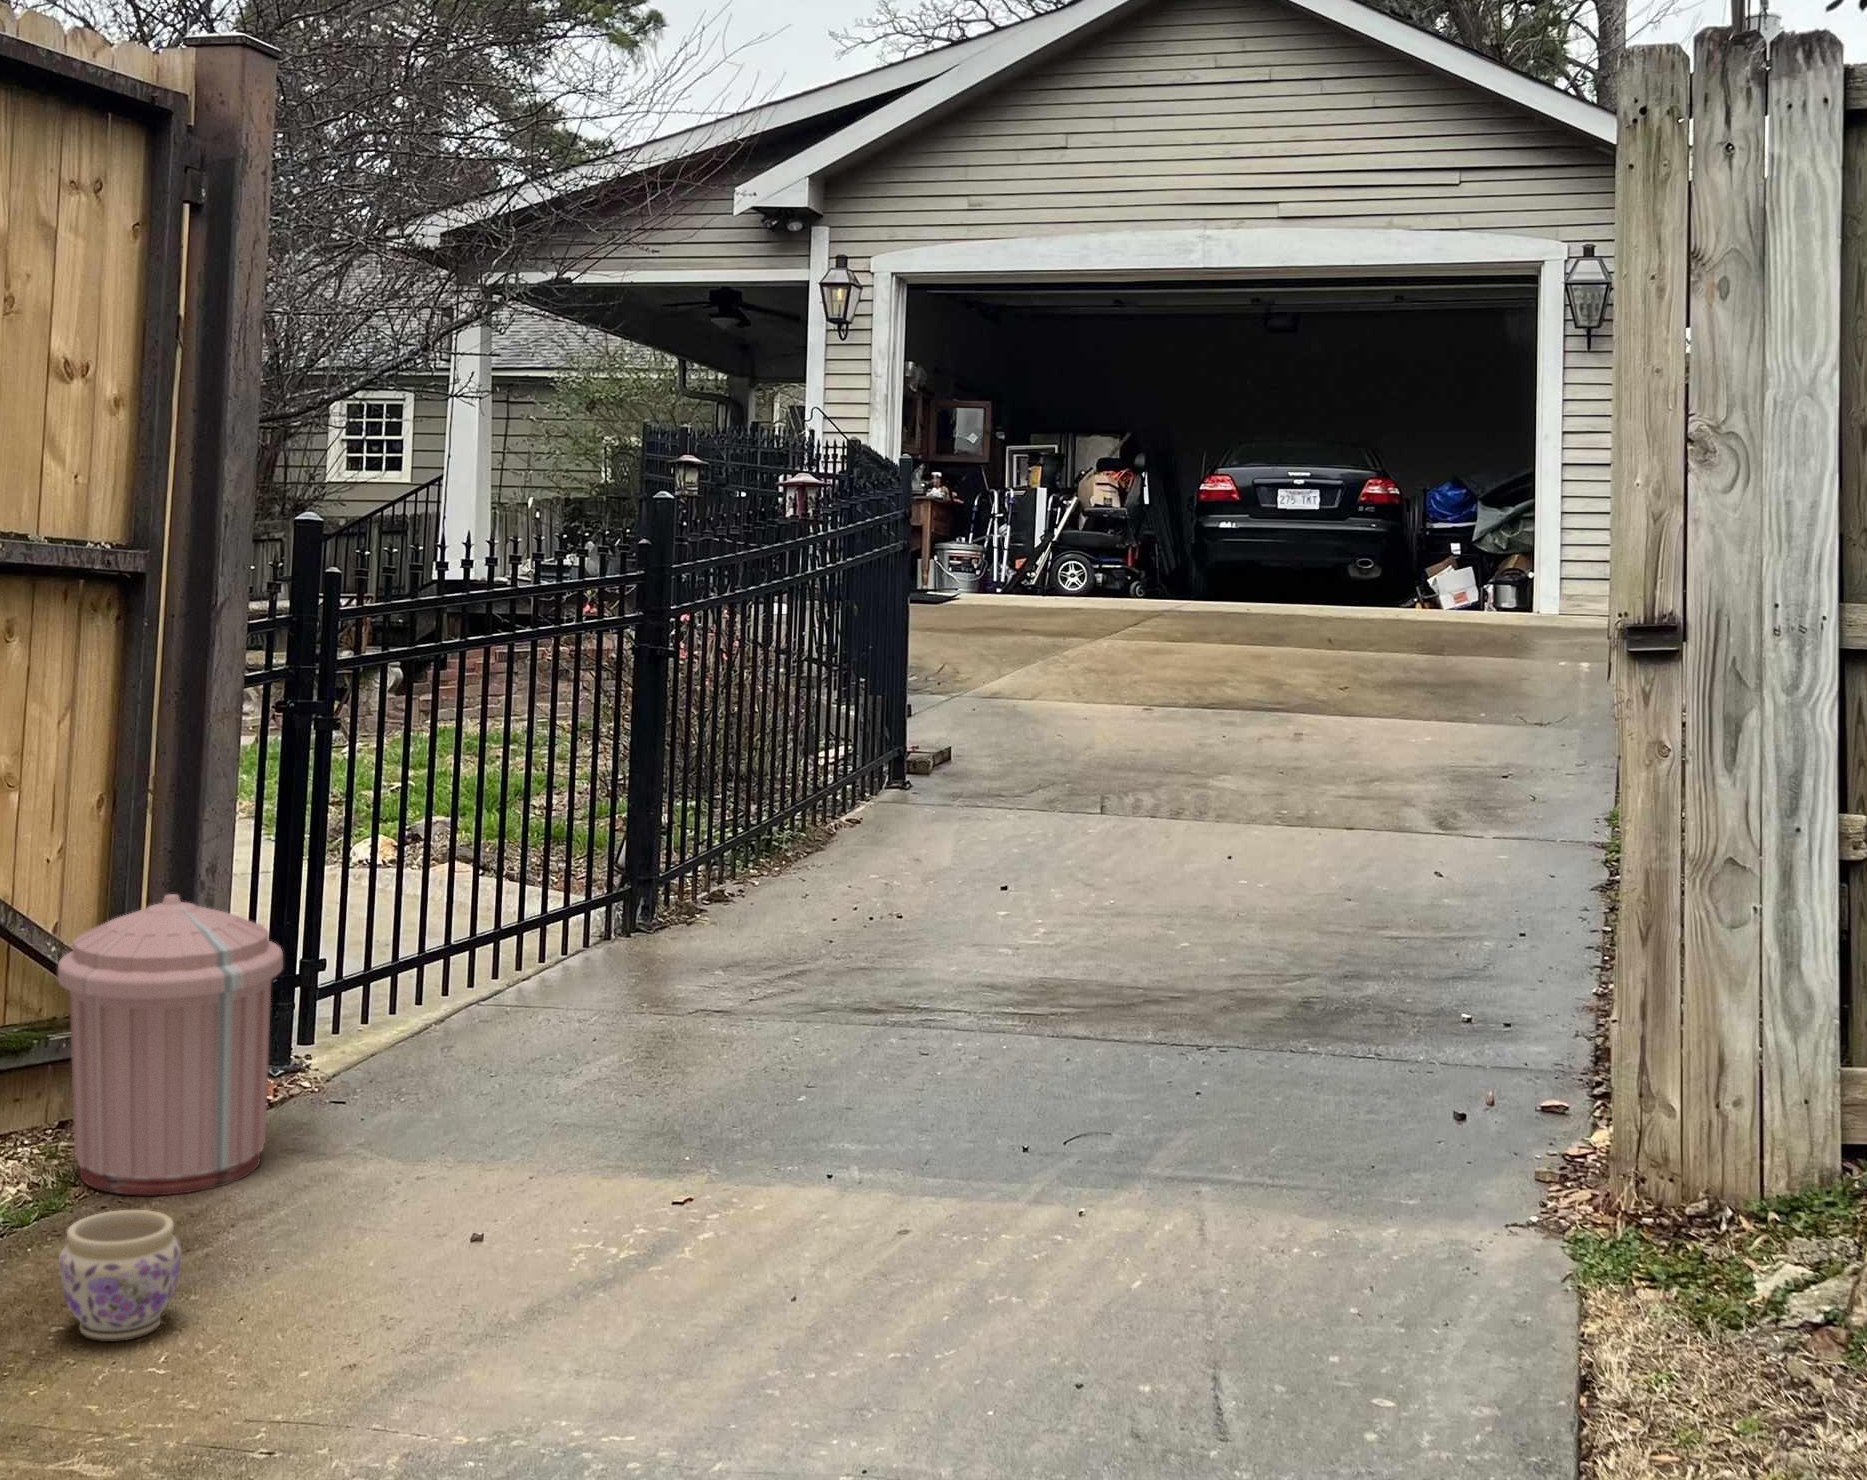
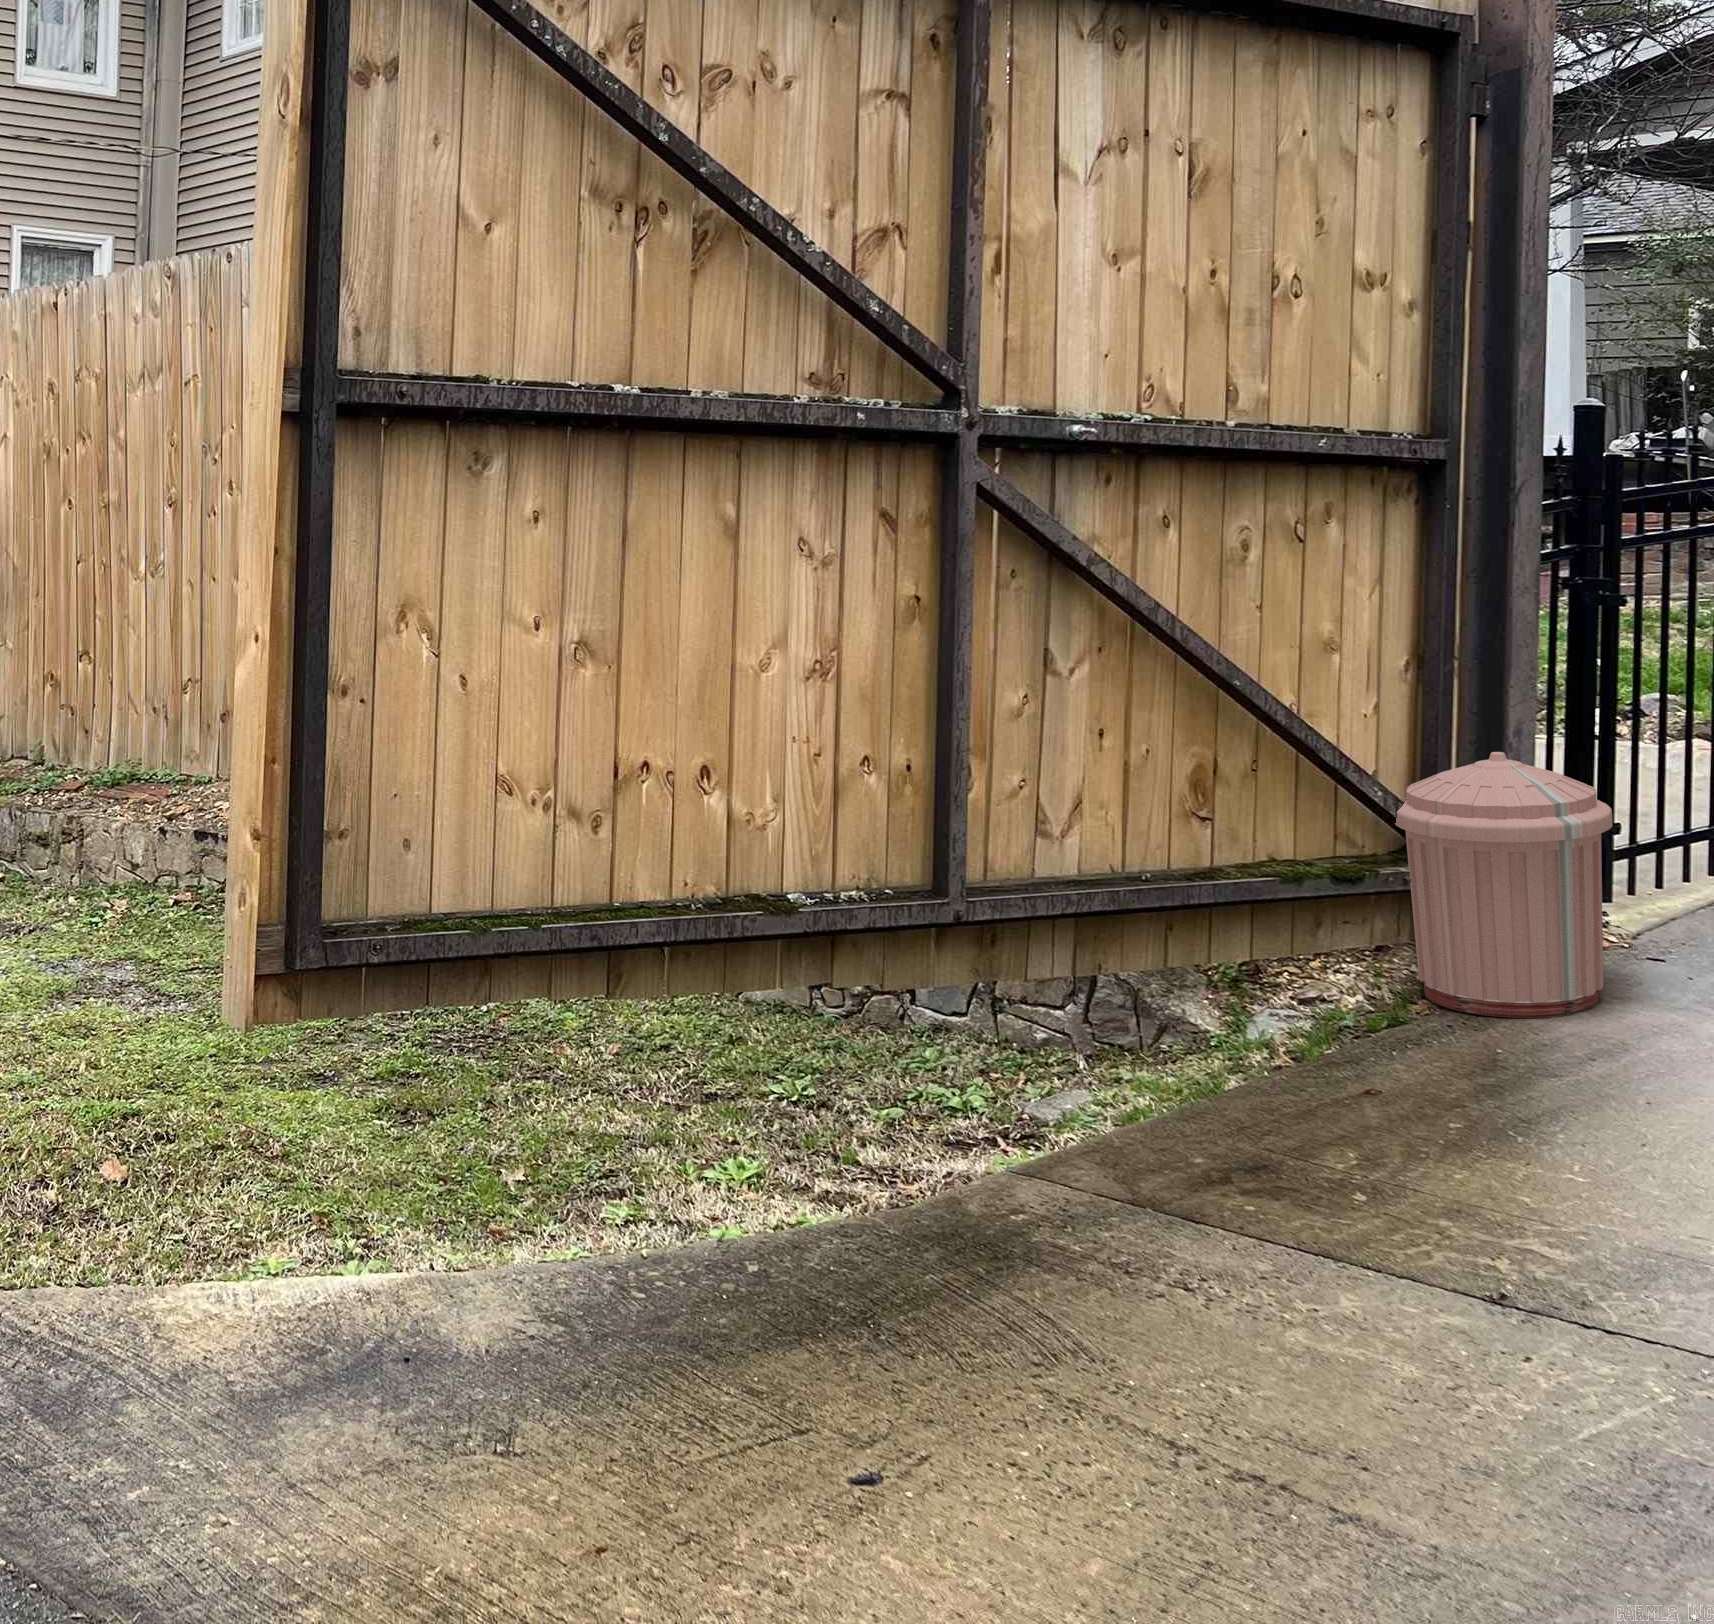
planter: present [59,1210,181,1342] -> none [1466,1019,1581,1130]

